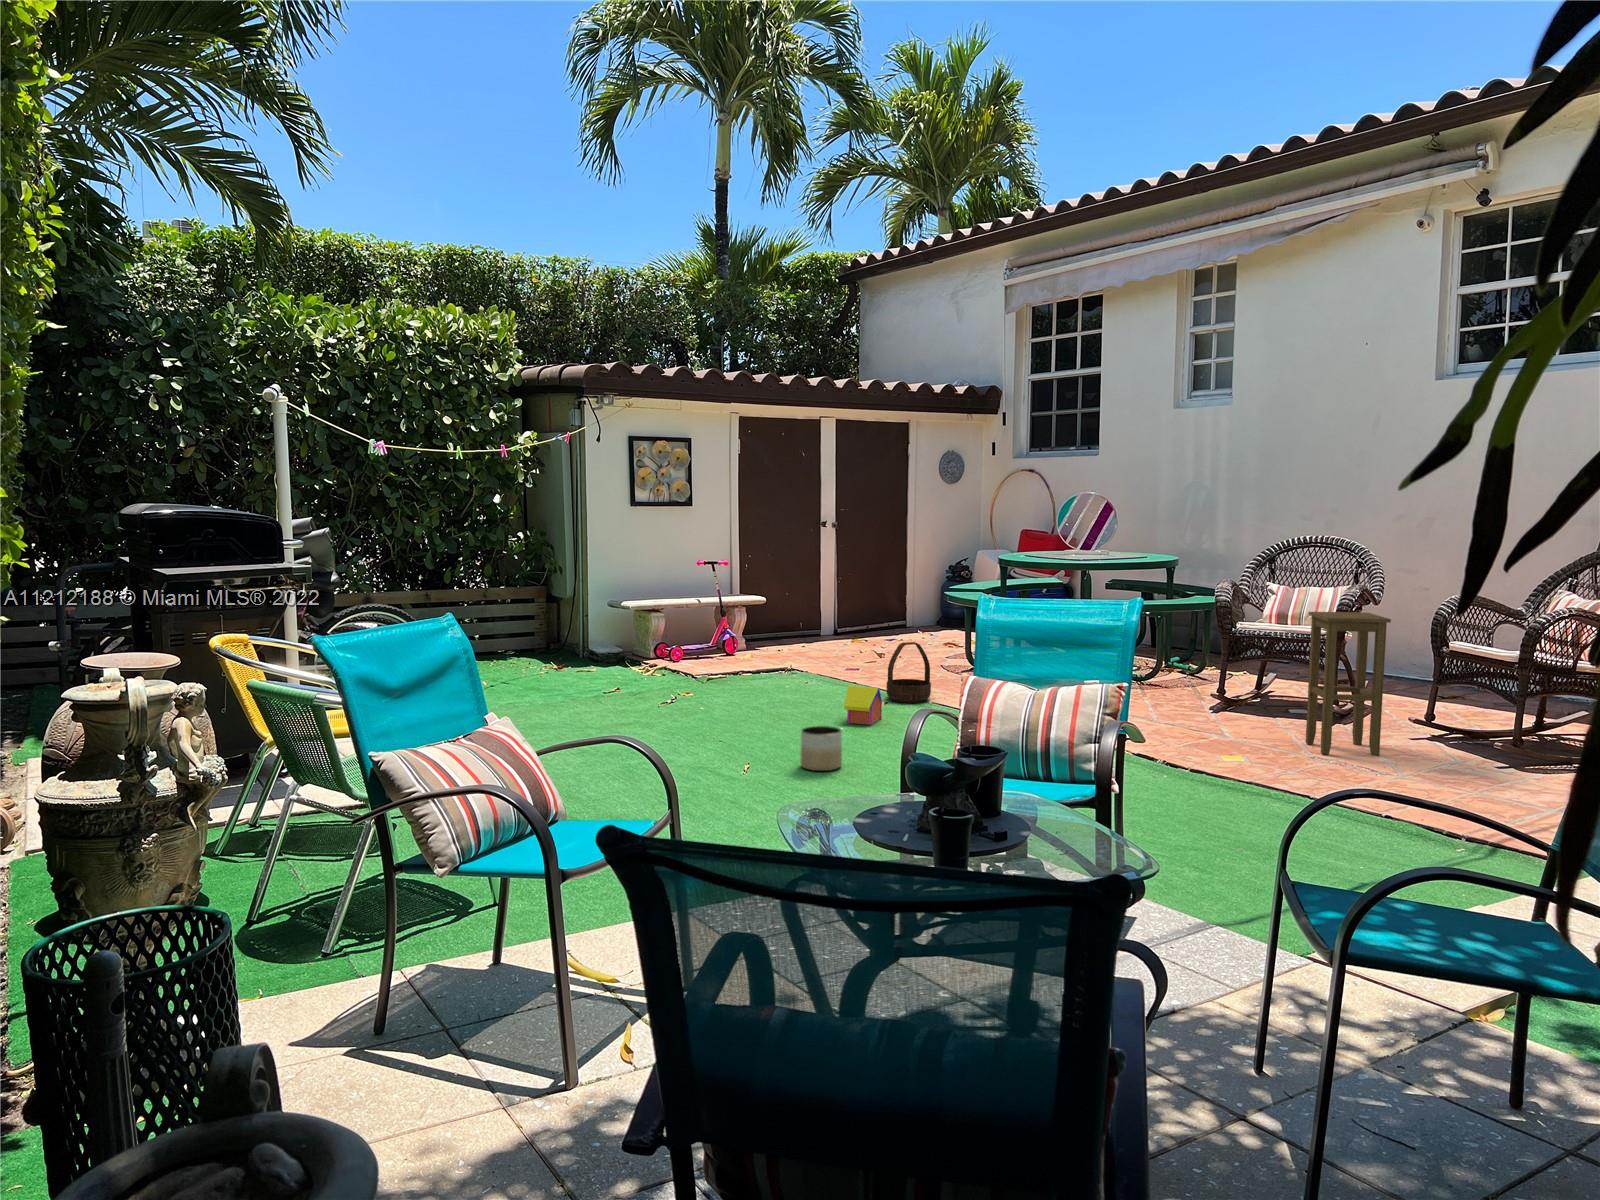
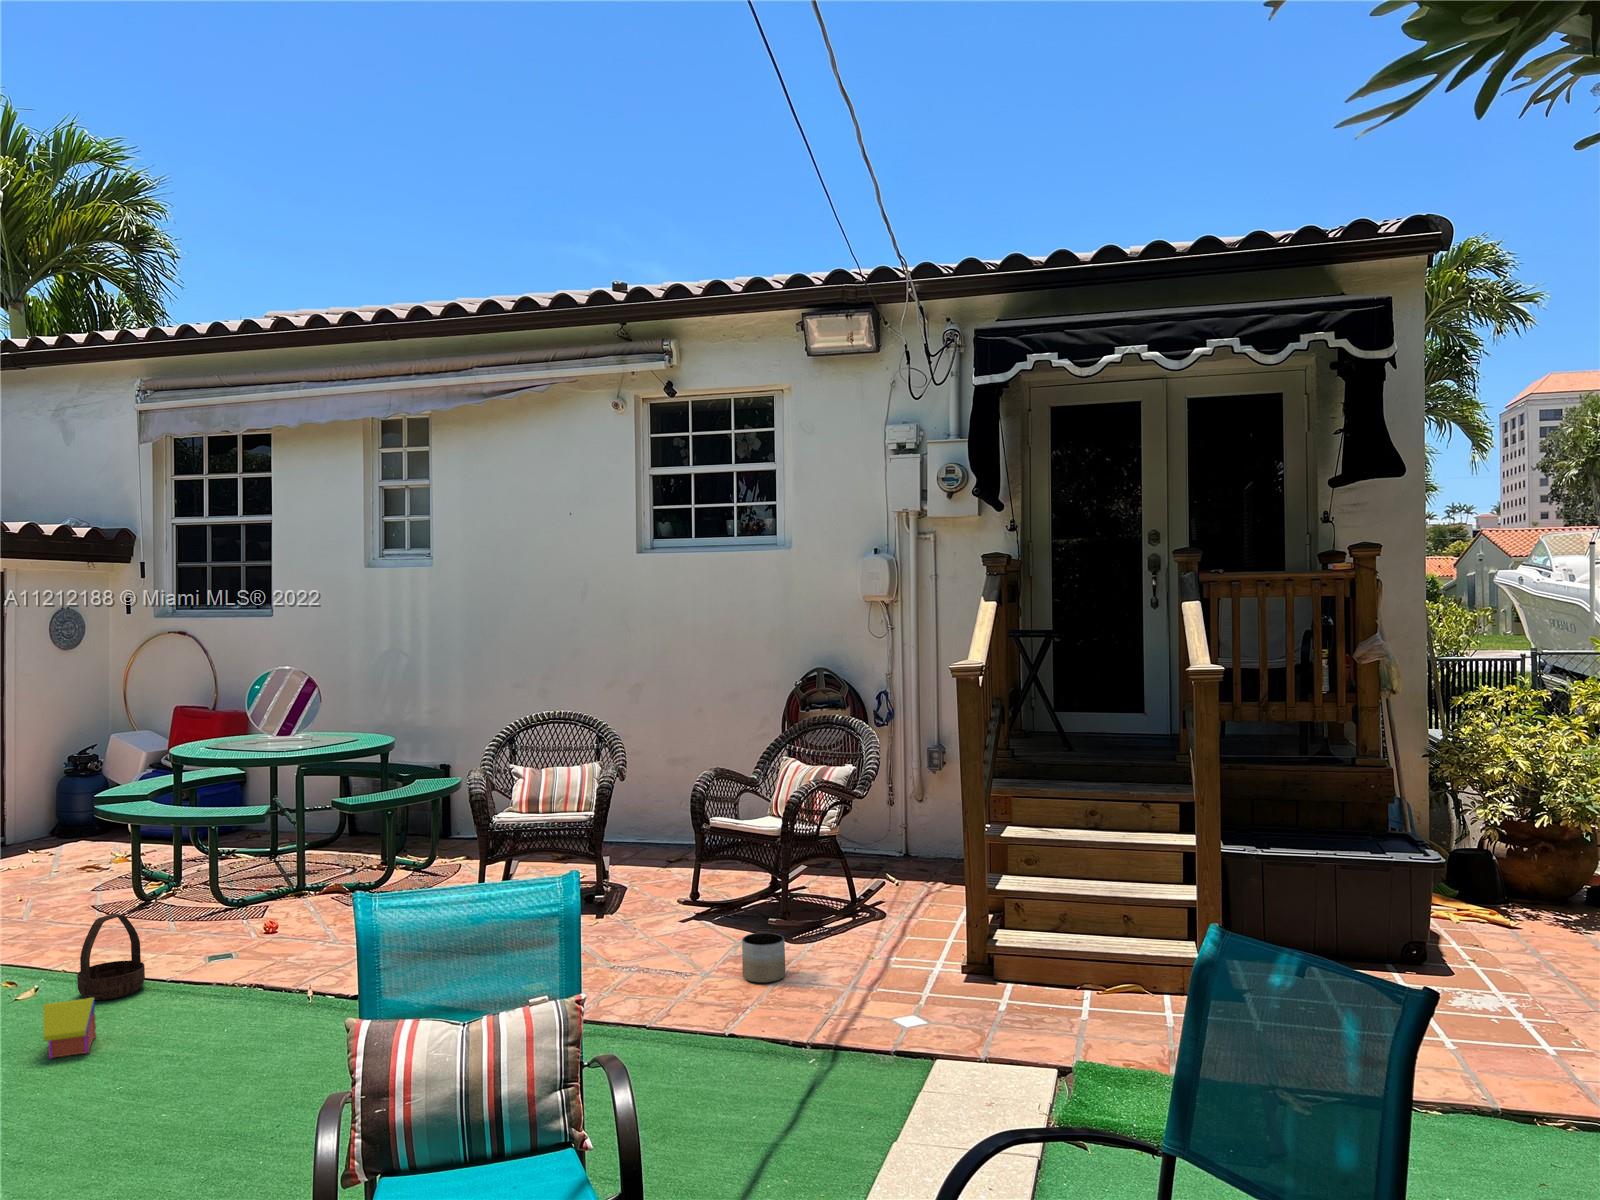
stool: present [1306,612,1391,756] -> none [602,810,682,965]
planter: present [800,726,842,771] -> present [742,933,785,983]

